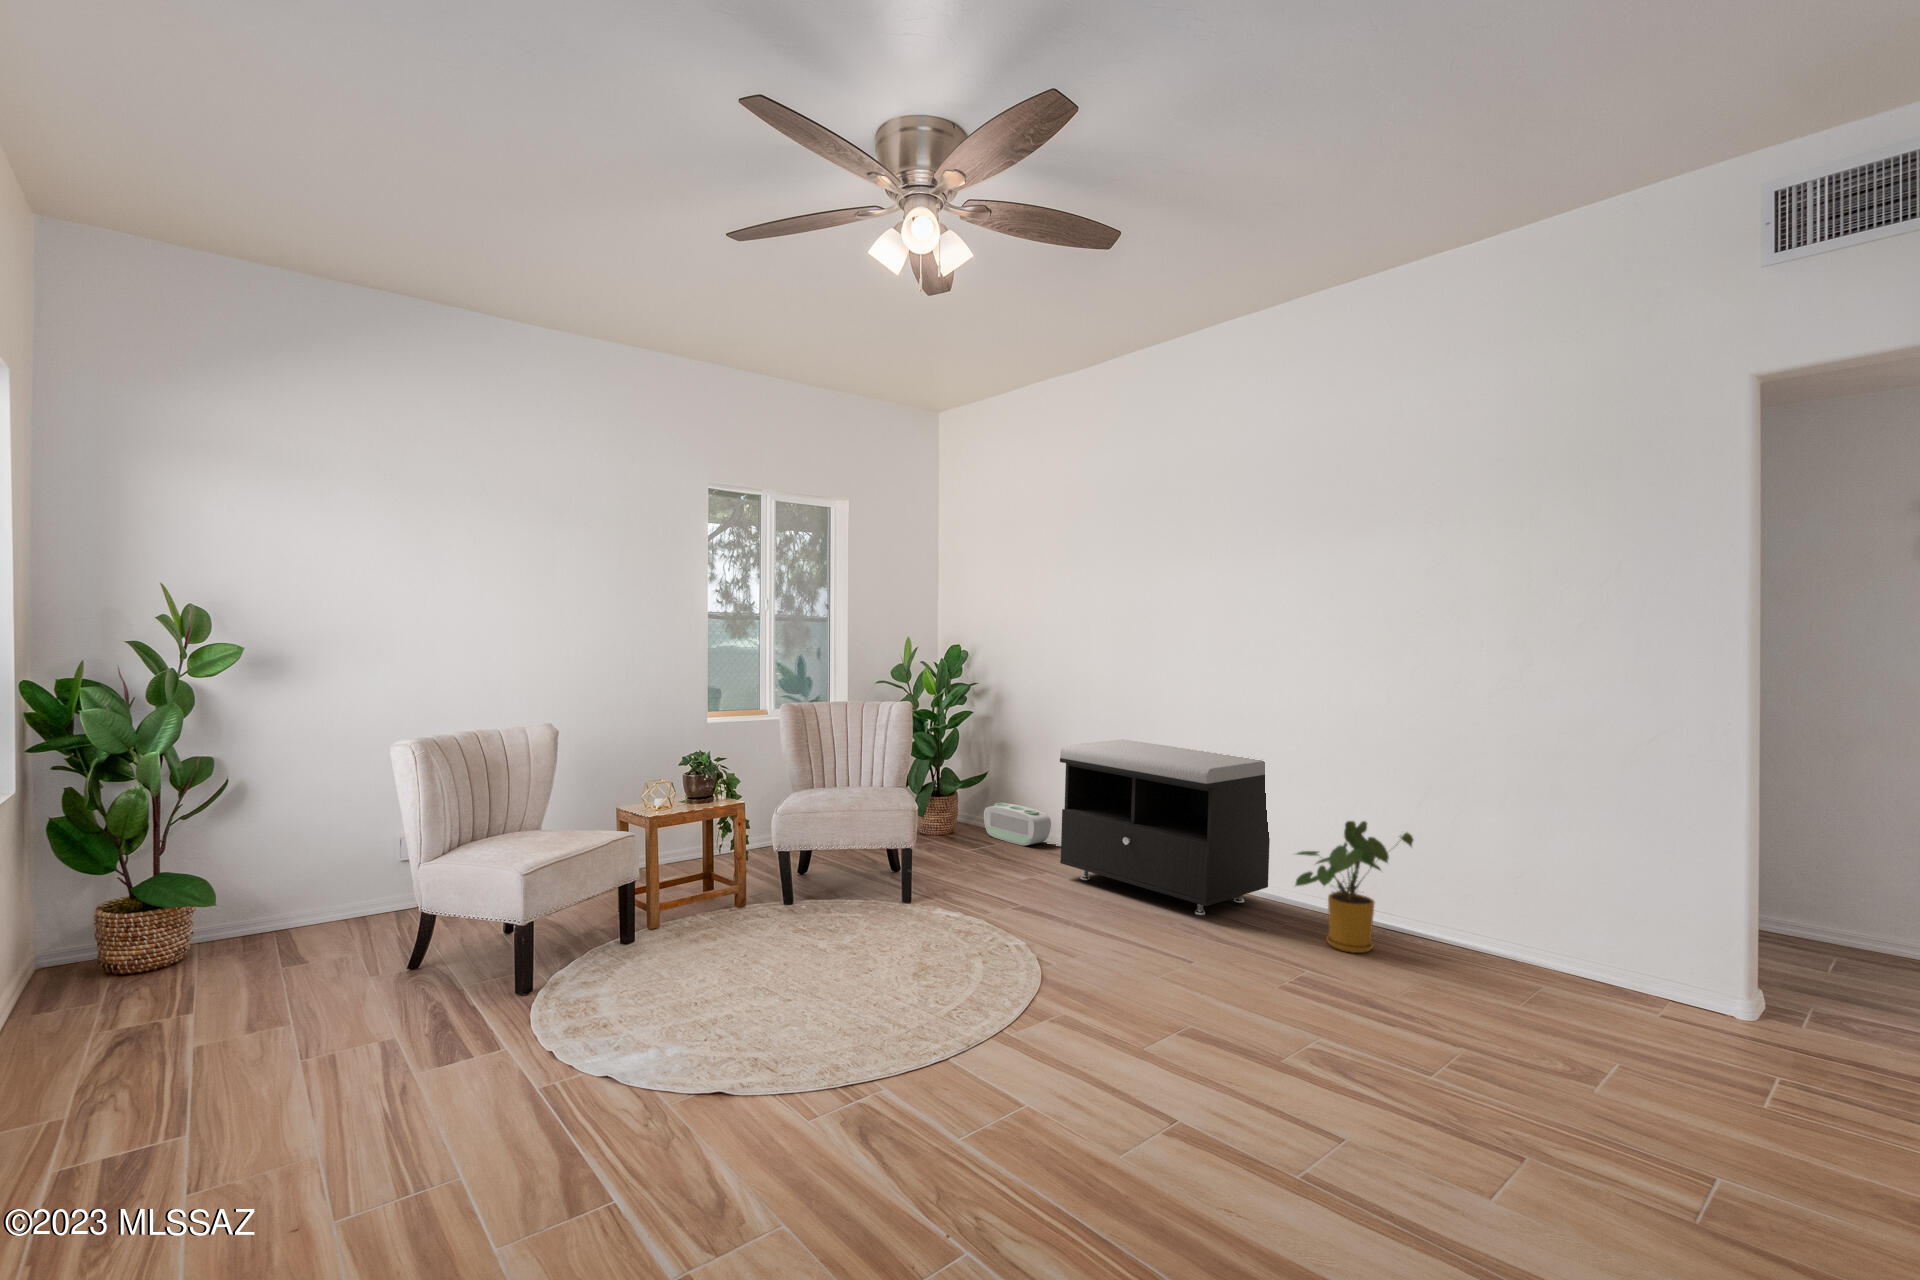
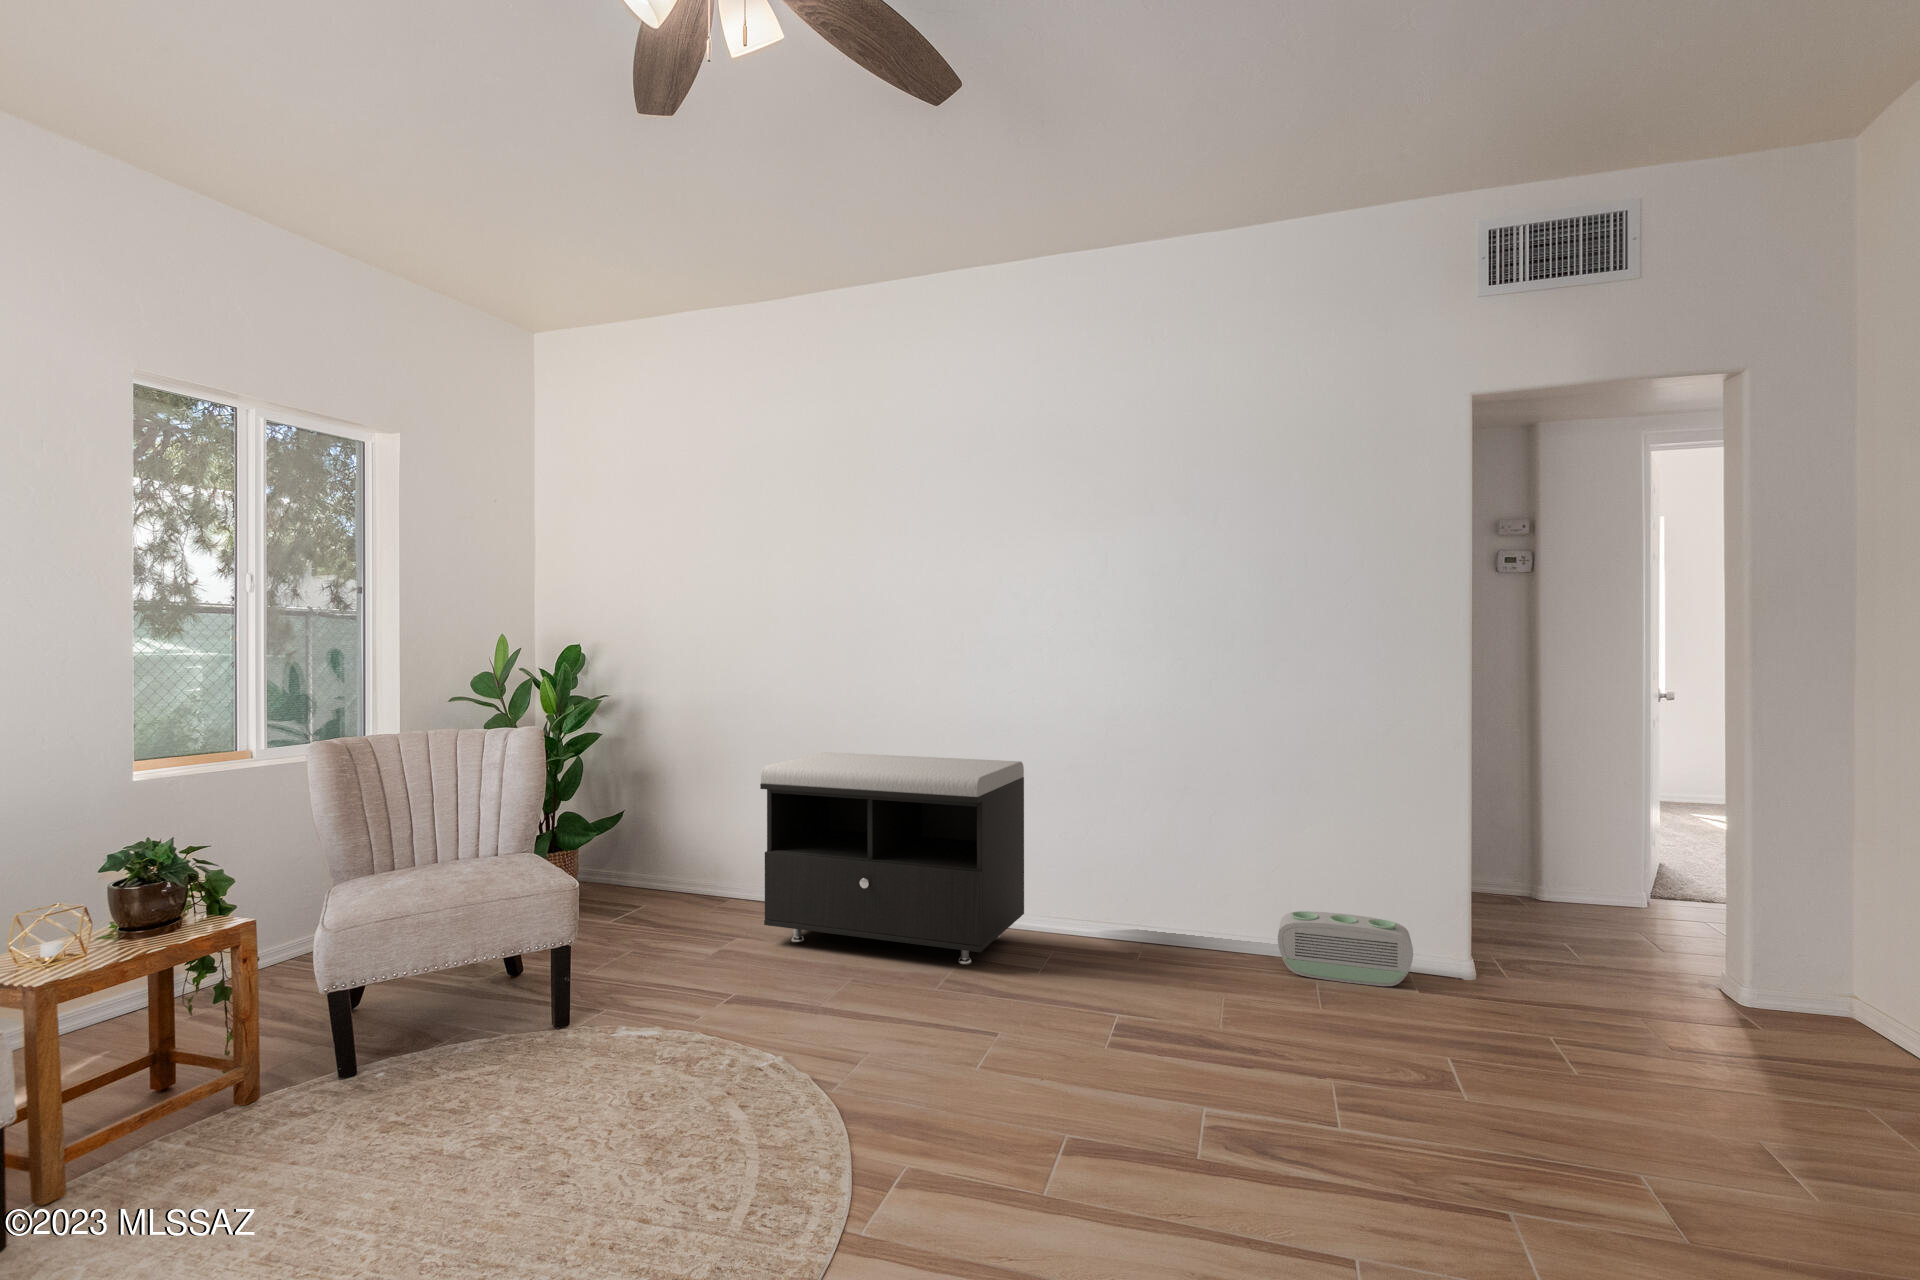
air purifier: present [984,803,1051,845] -> present [1278,911,1413,986]
house plant: present [1295,821,1413,953] -> none [1083,821,1202,979]

